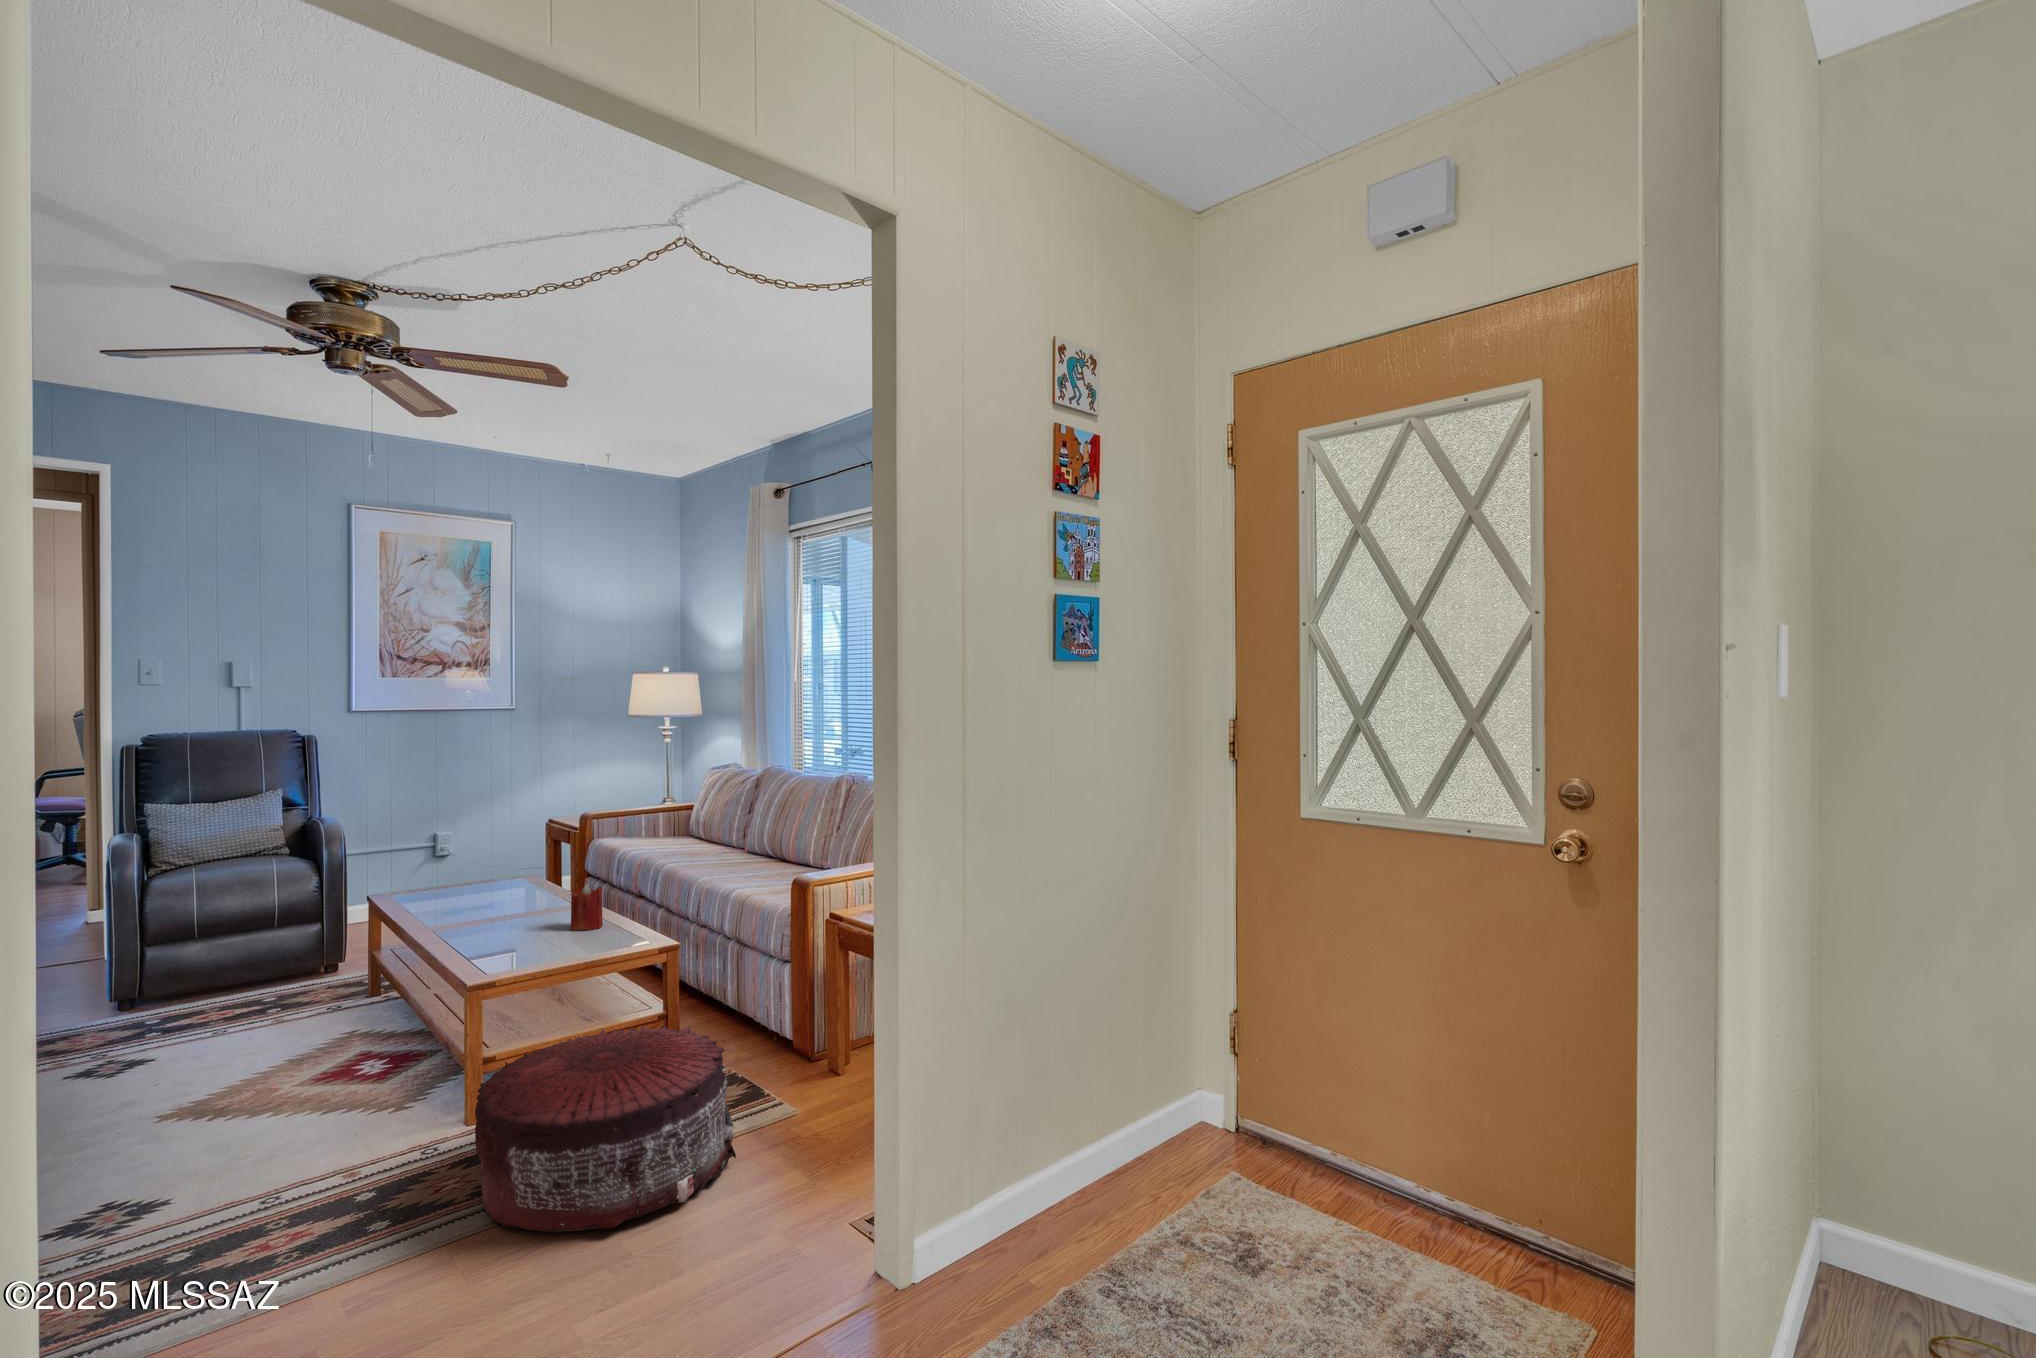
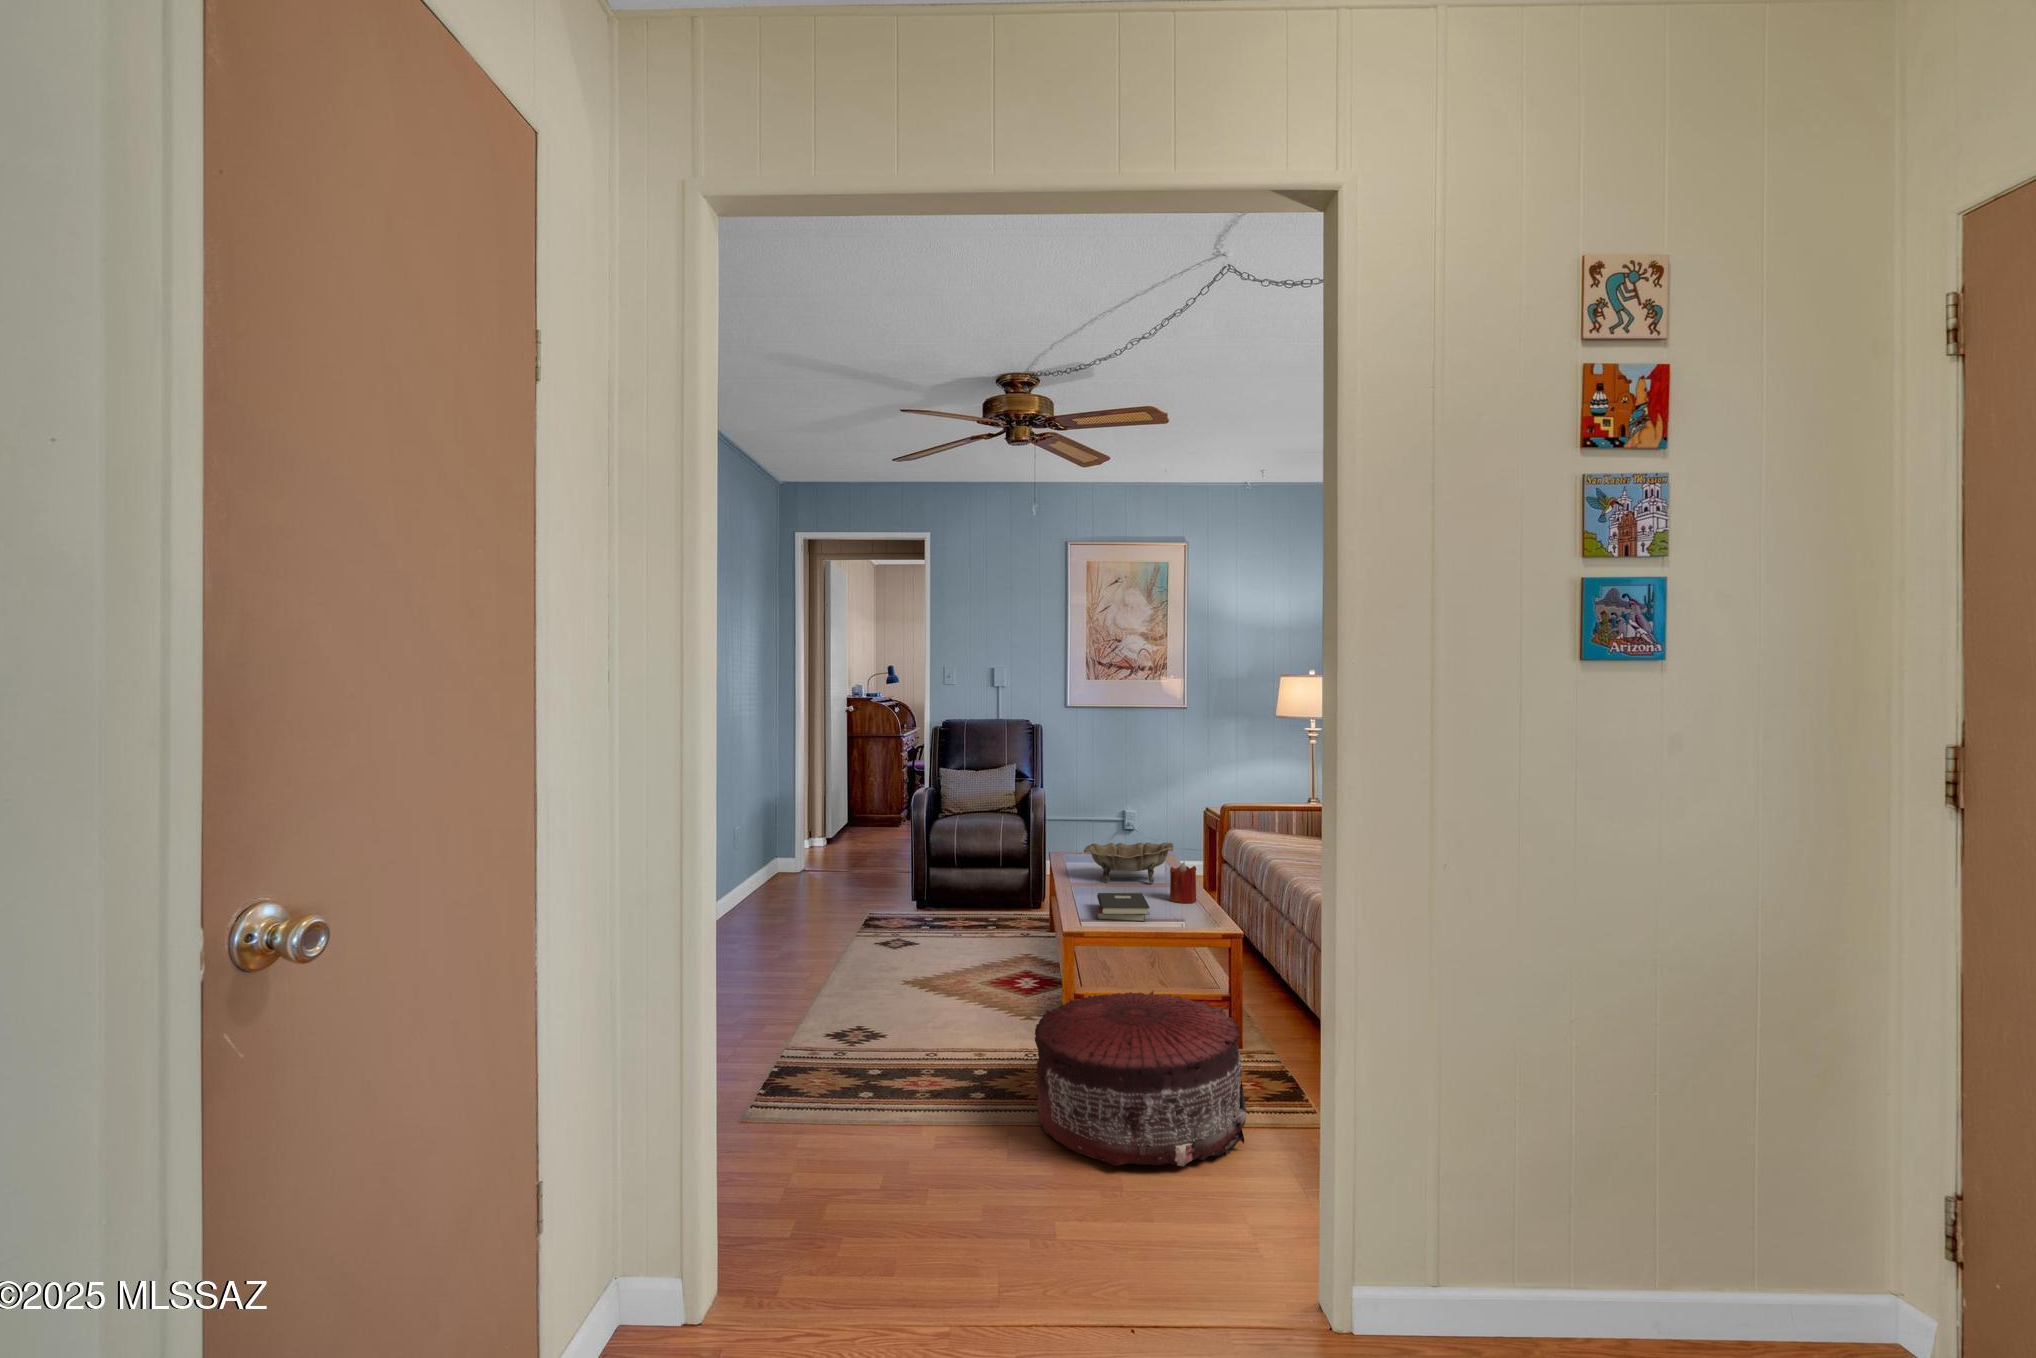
decorative bowl: none [440,865,559,924] -> present [1084,843,1173,884]
hardback book: none [487,927,567,966] -> present [1097,893,1150,921]

